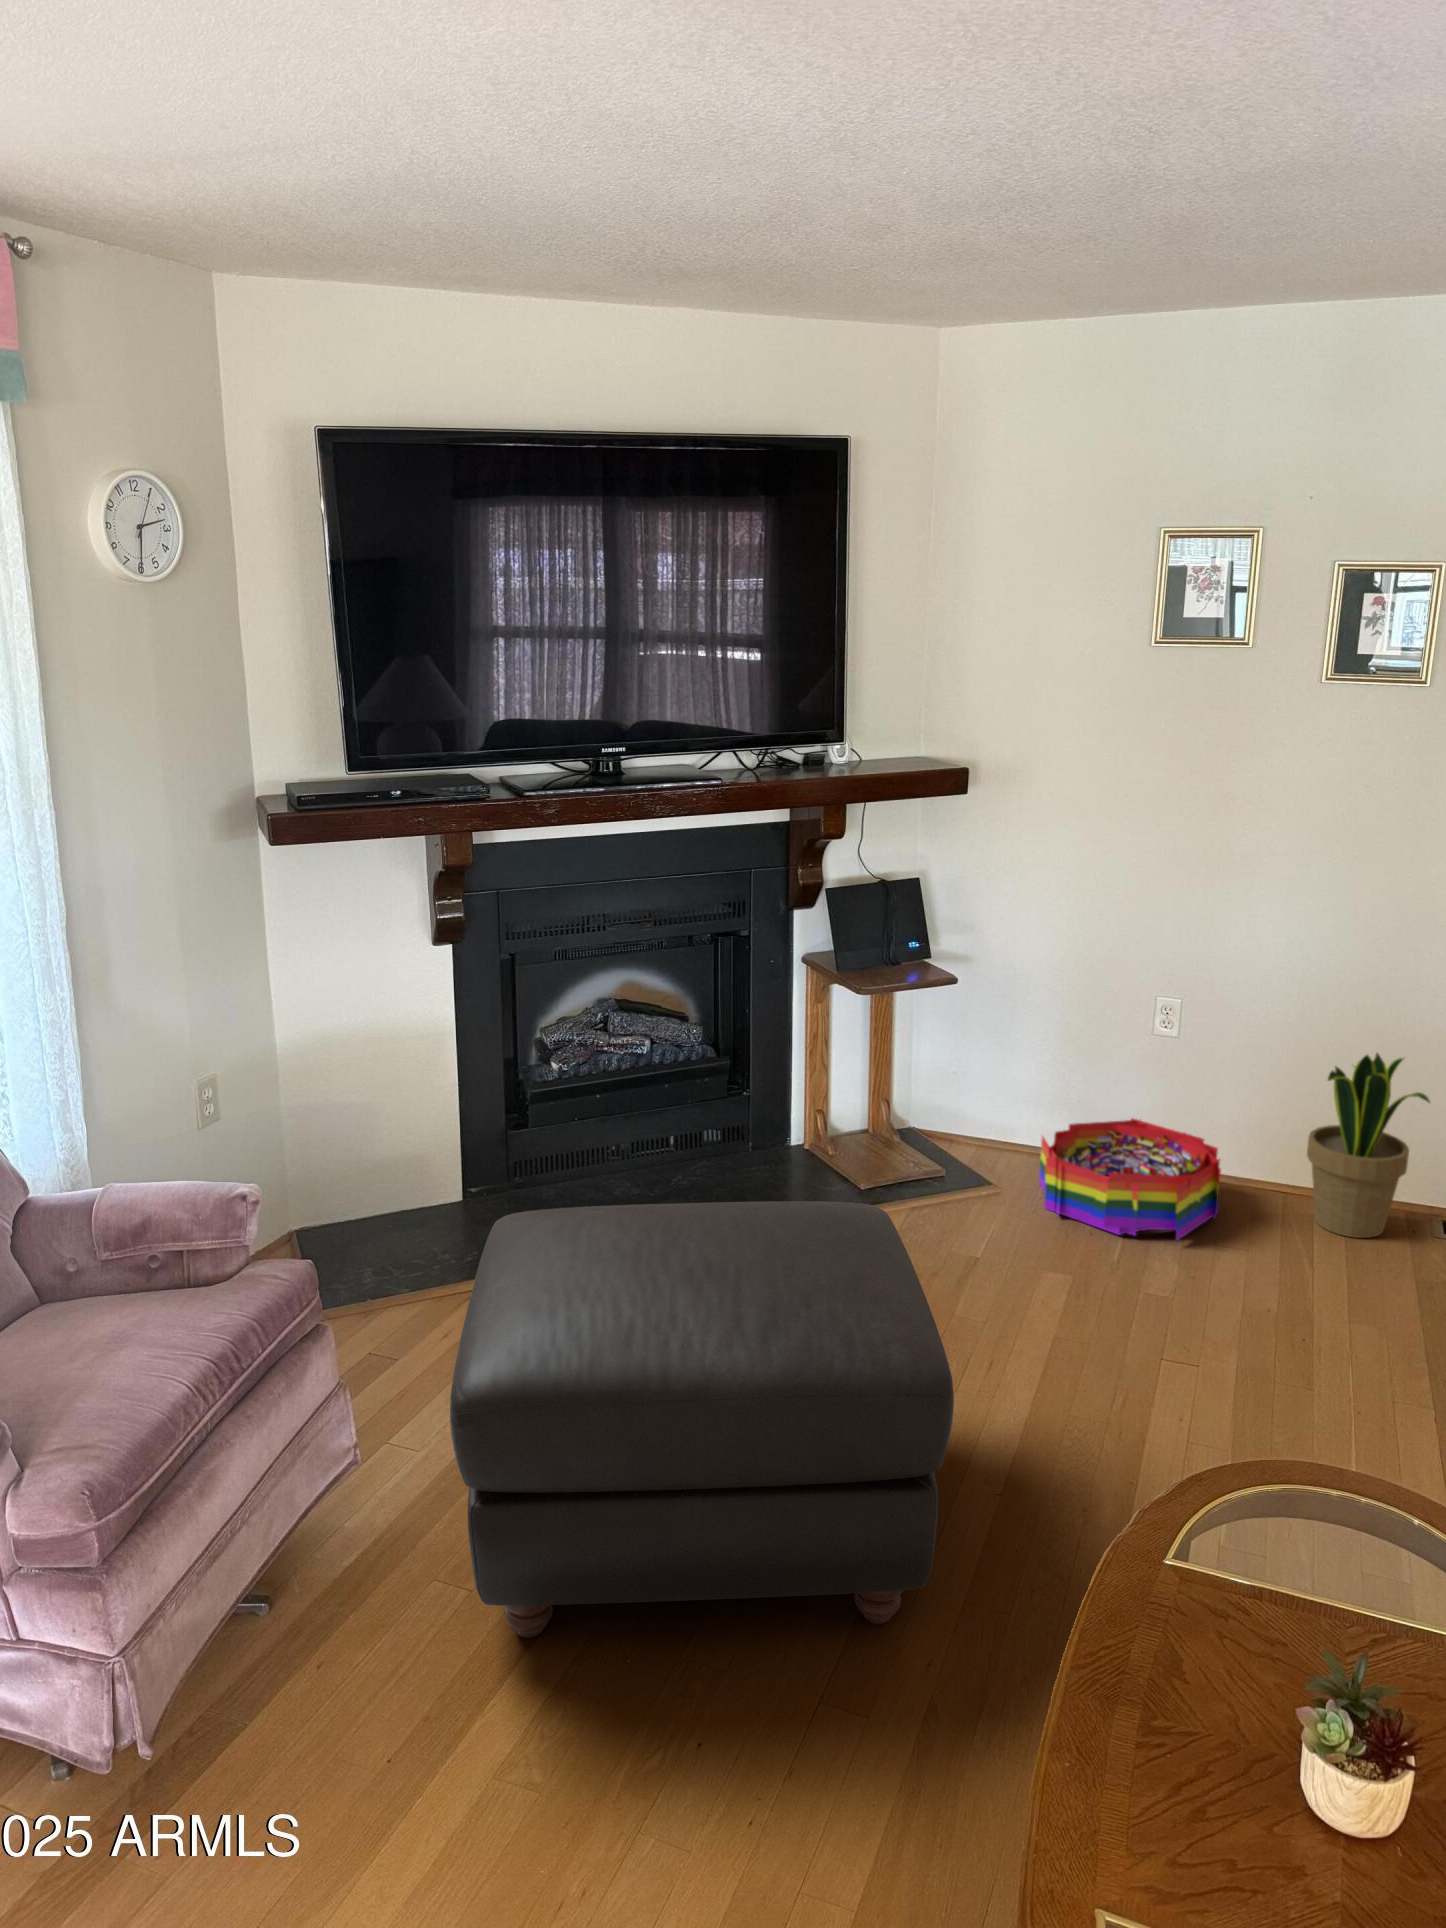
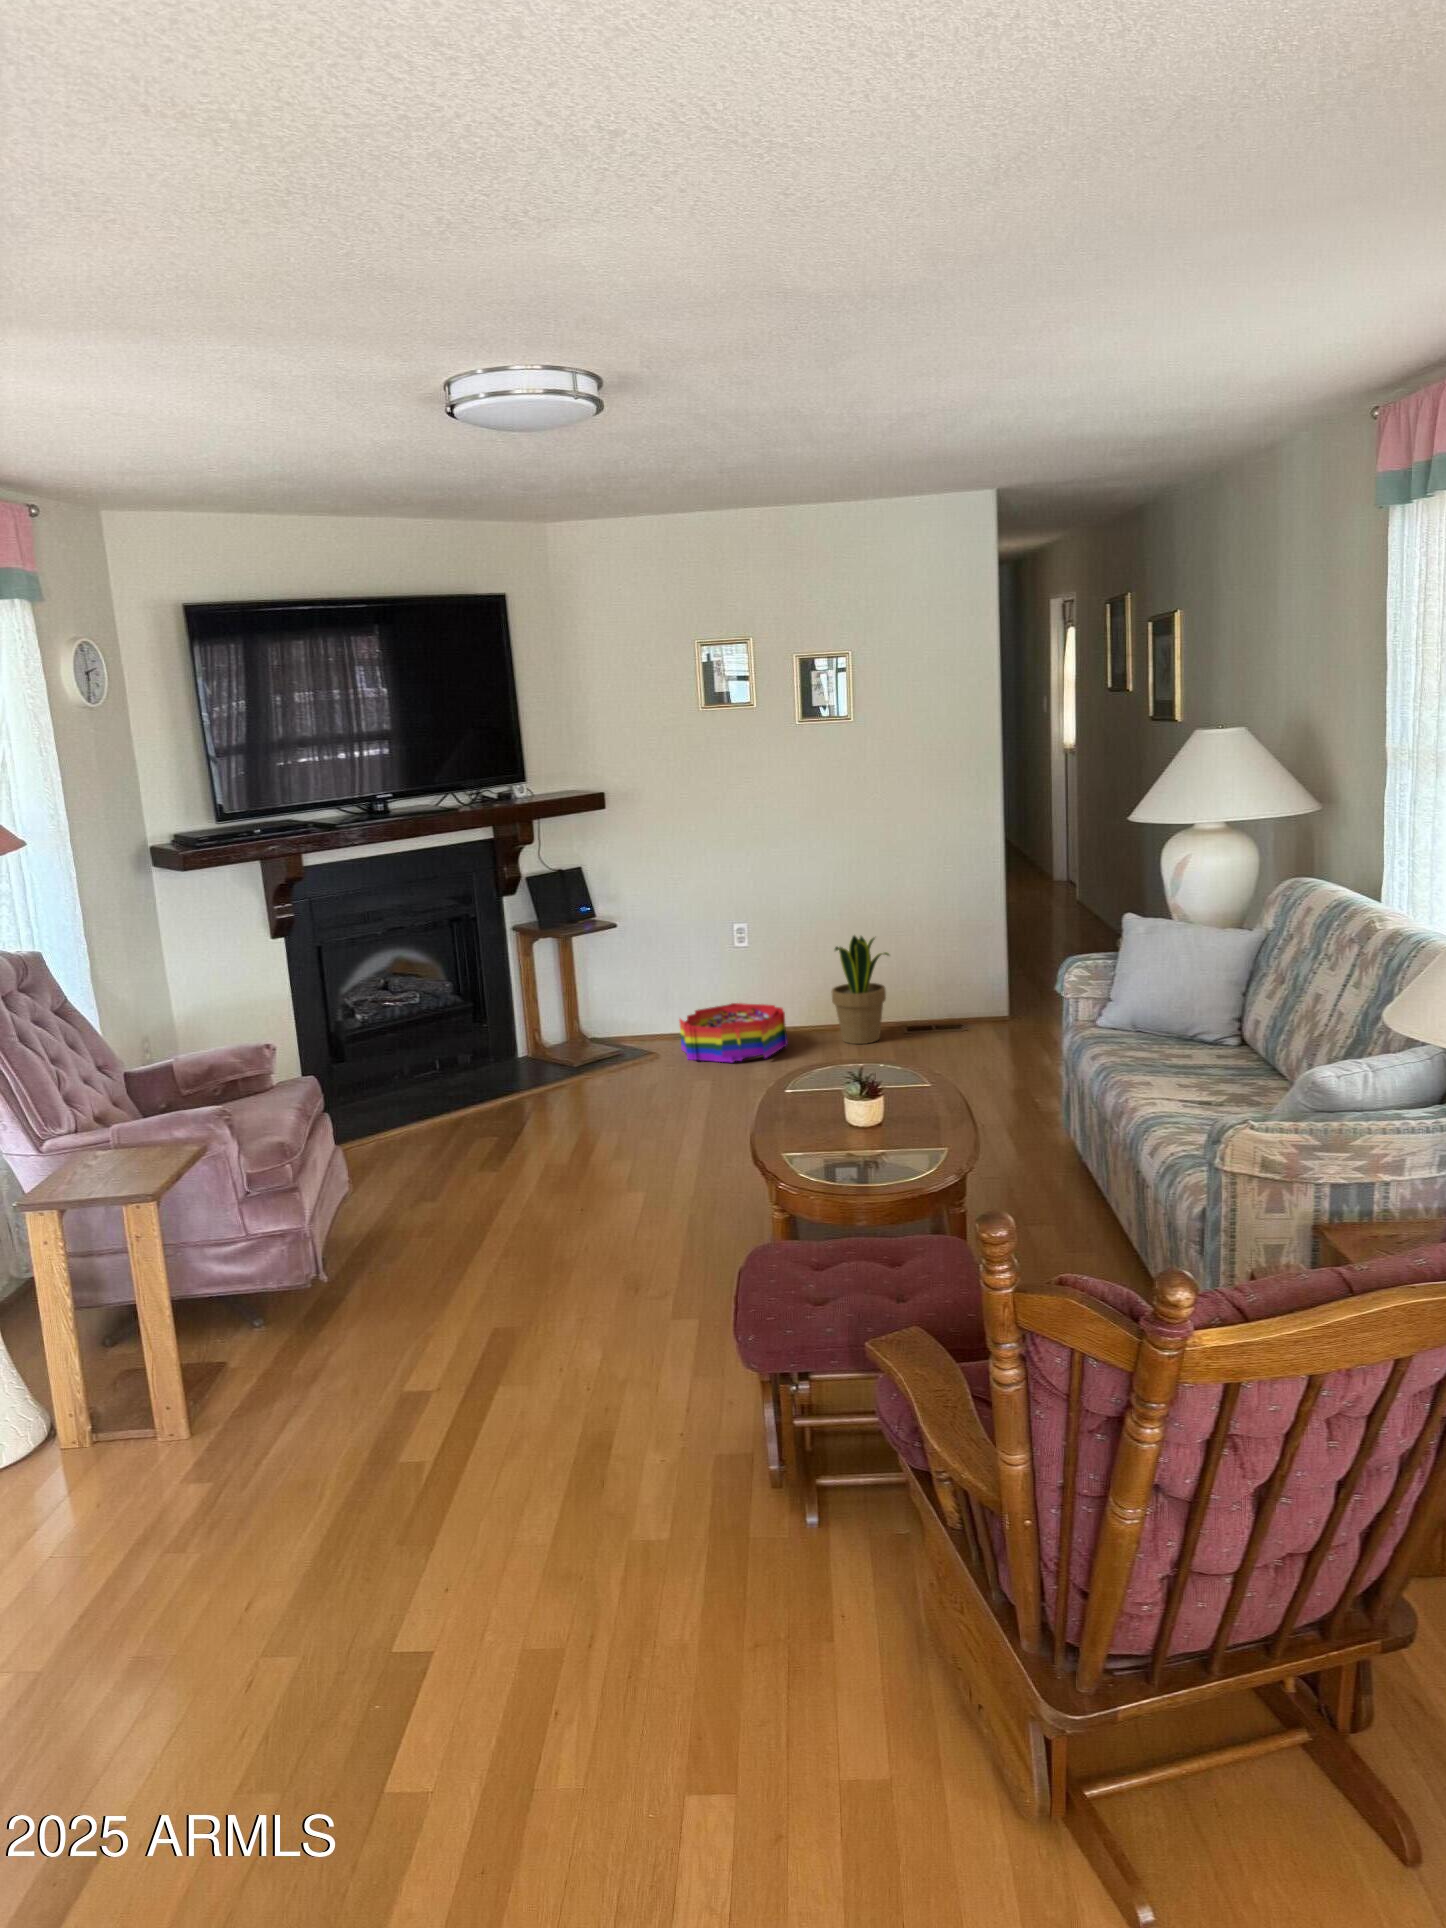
ottoman: present [450,1201,954,1638] -> none [382,1017,655,1240]

